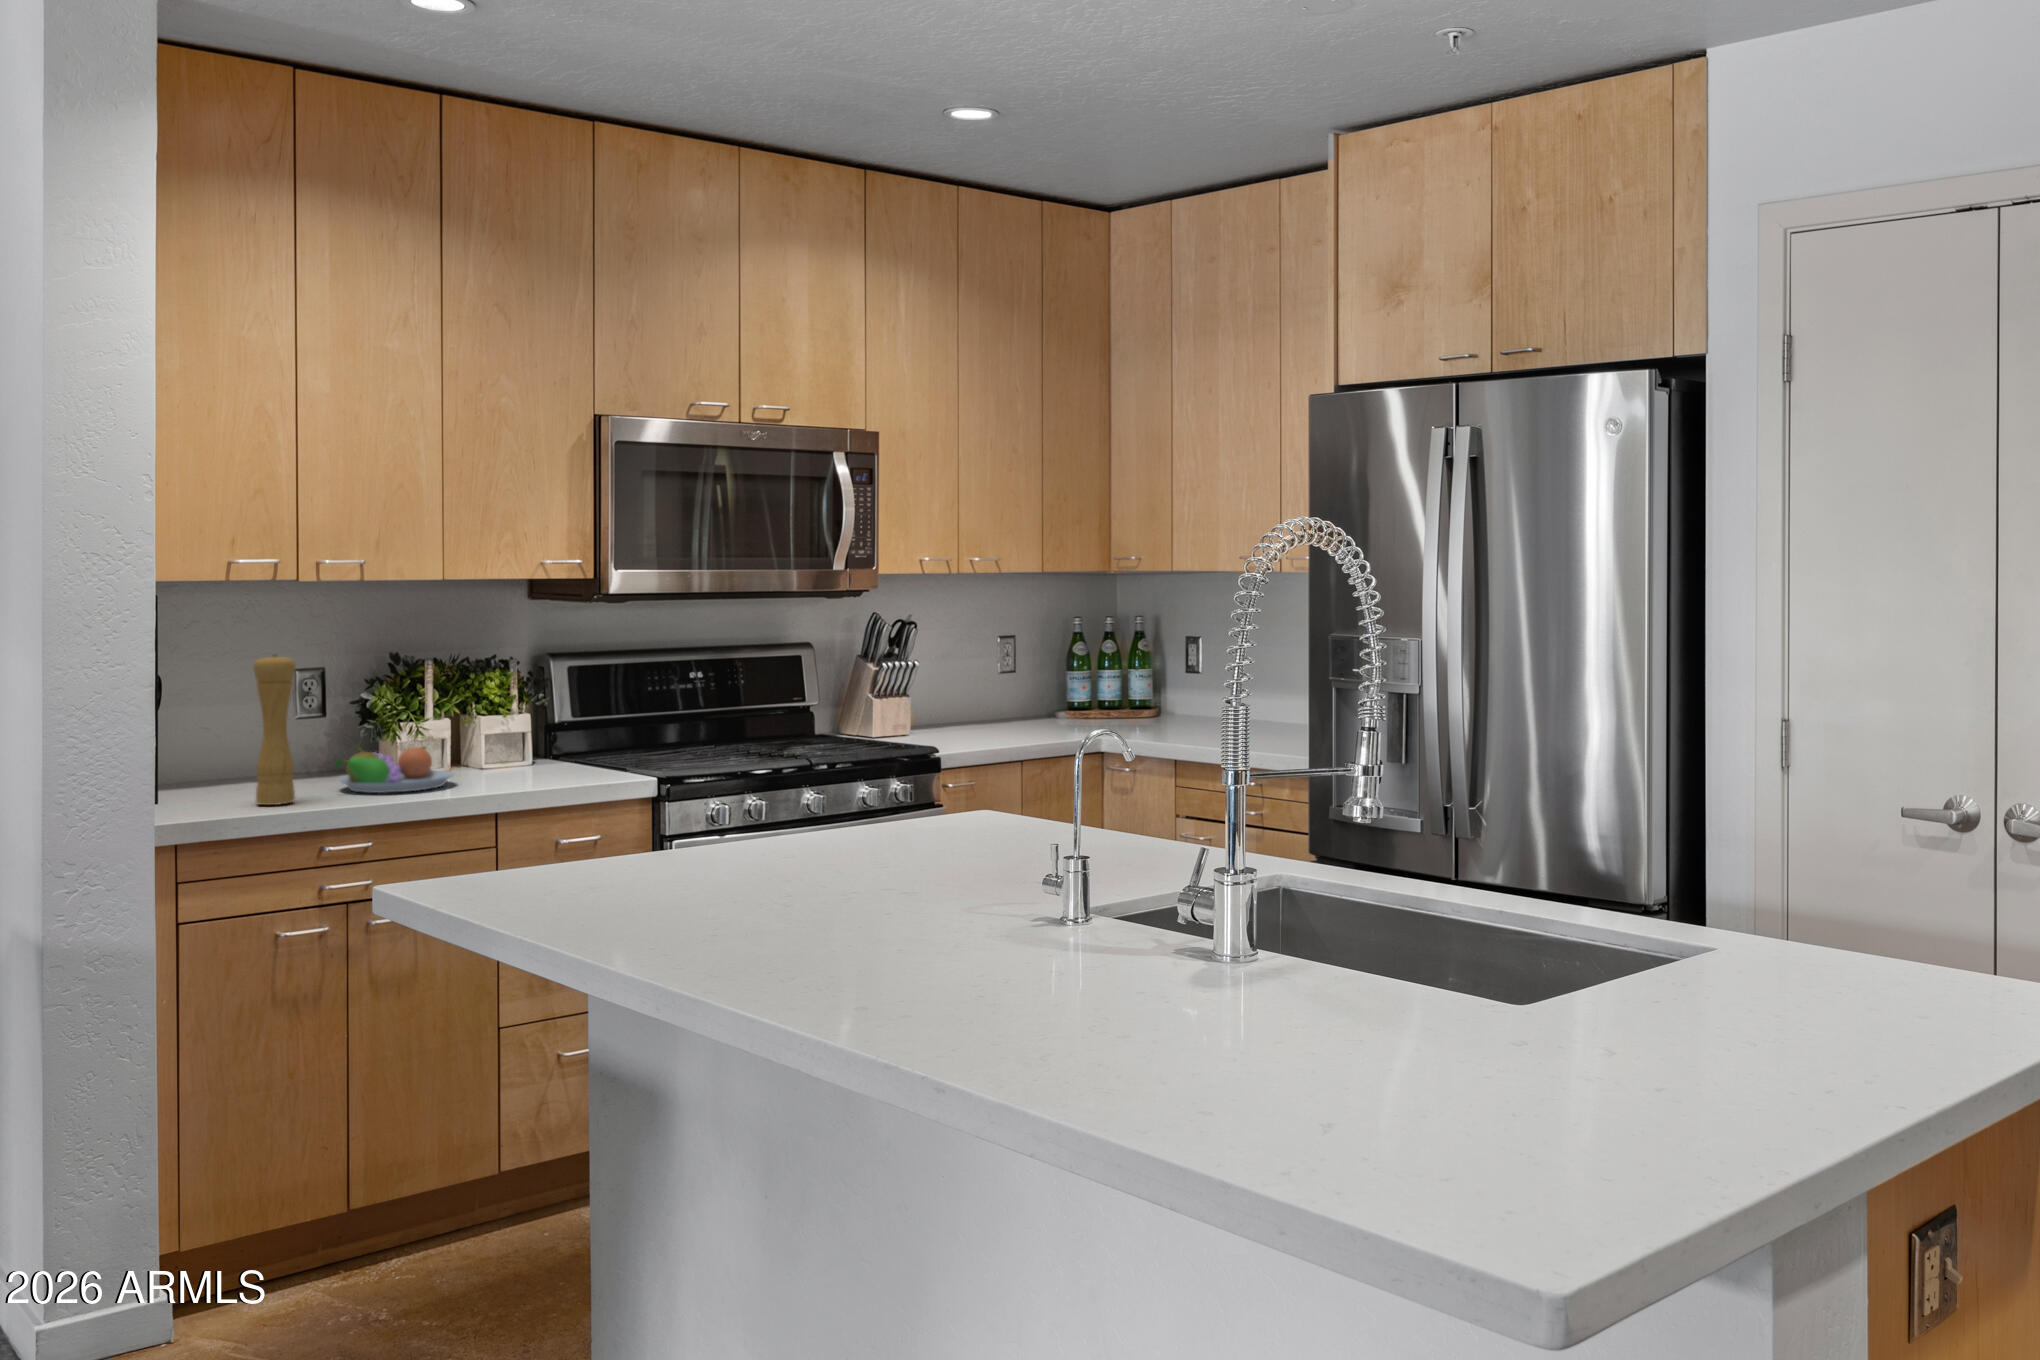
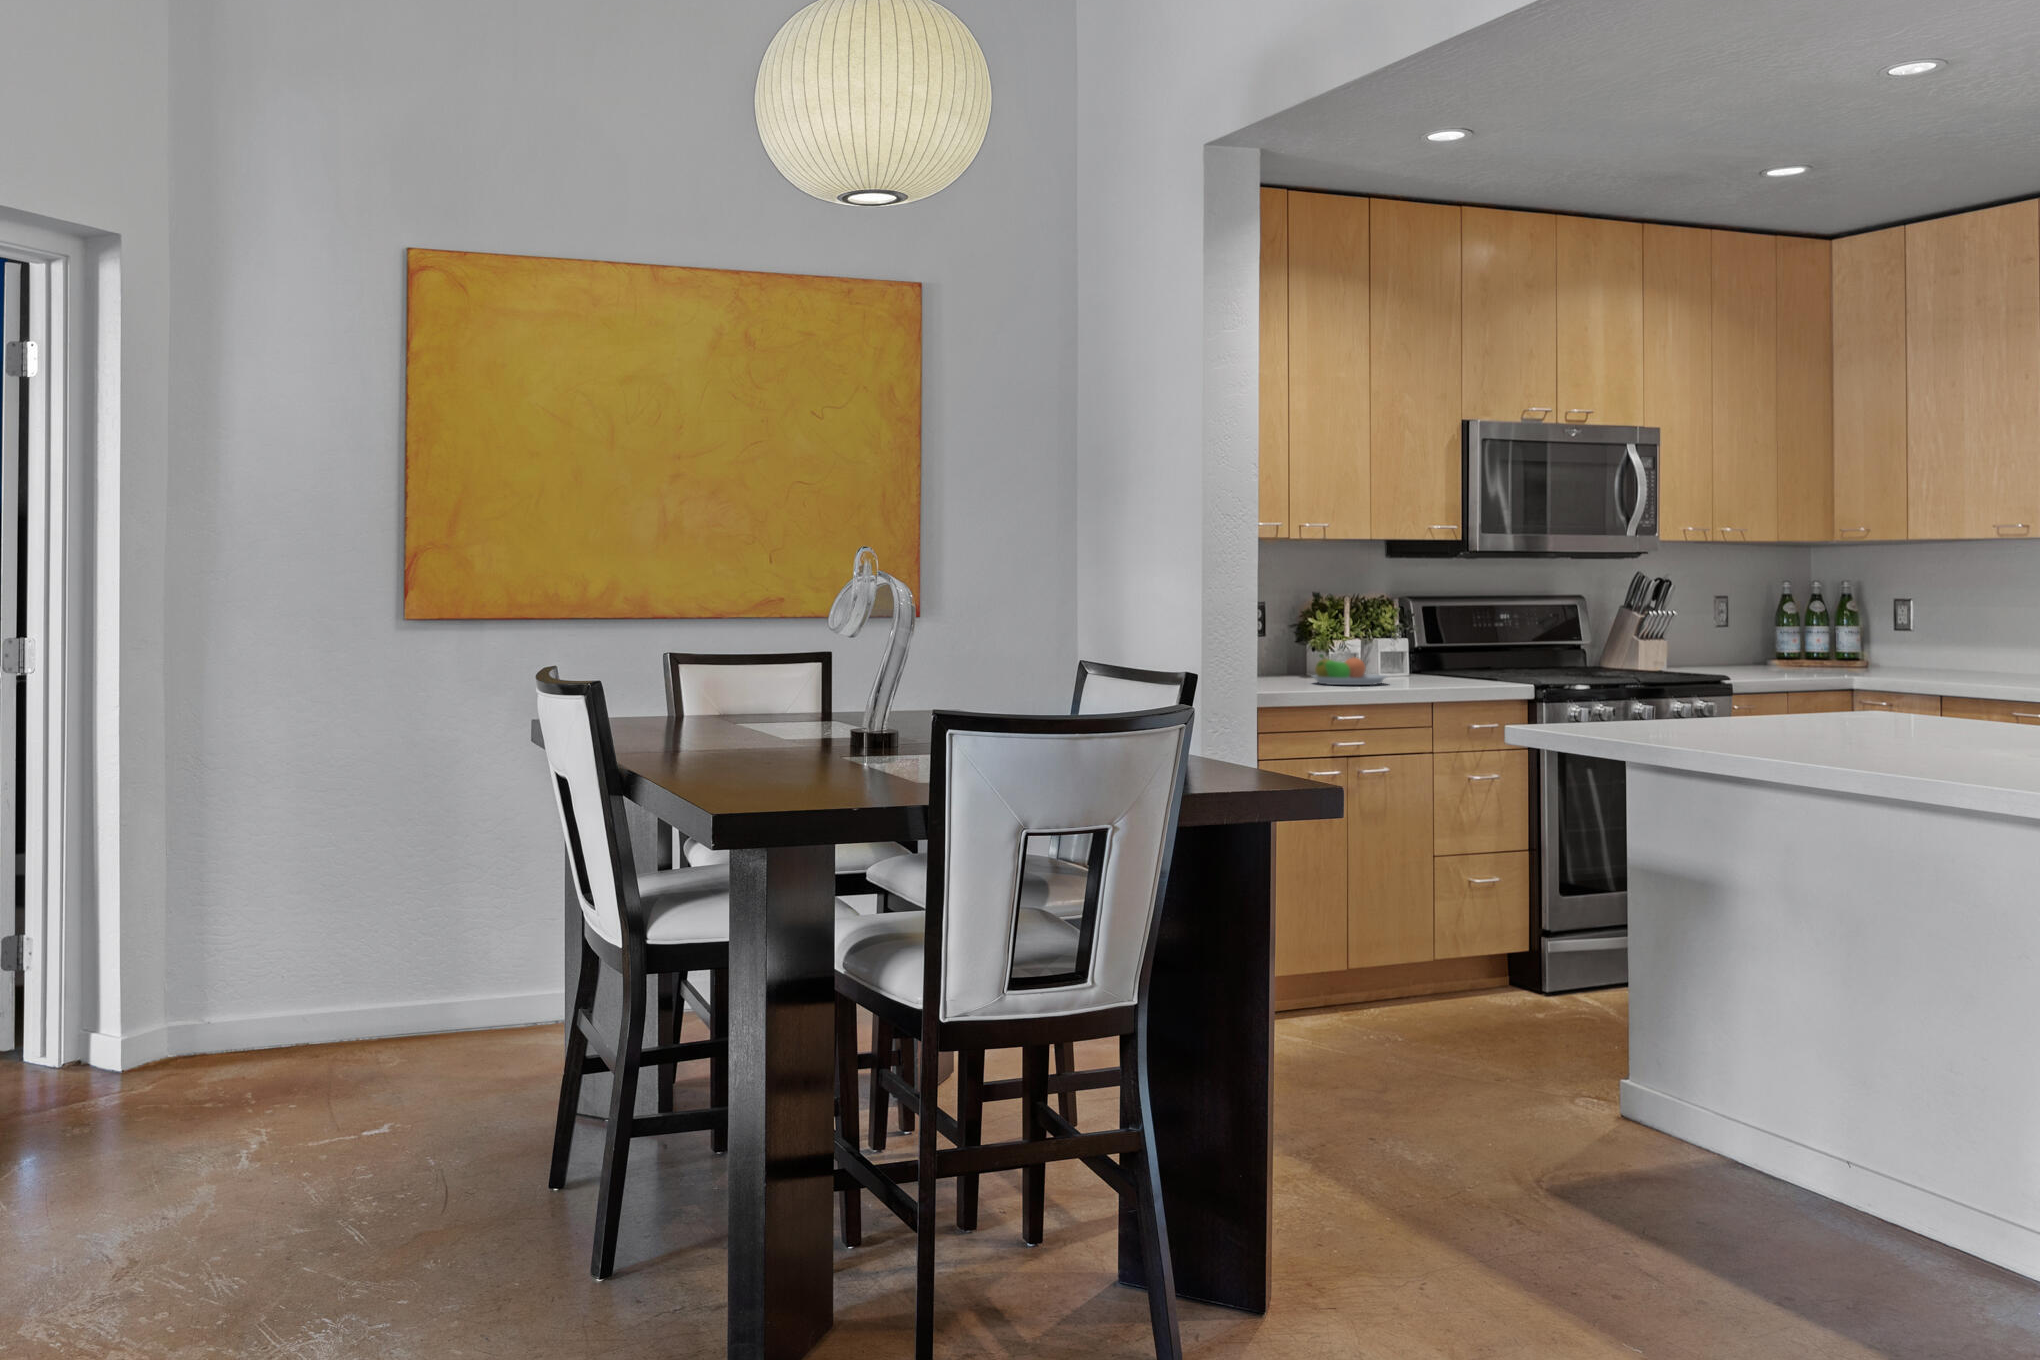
pepper mill: present [254,654,296,805] -> none [1278,587,1304,688]

